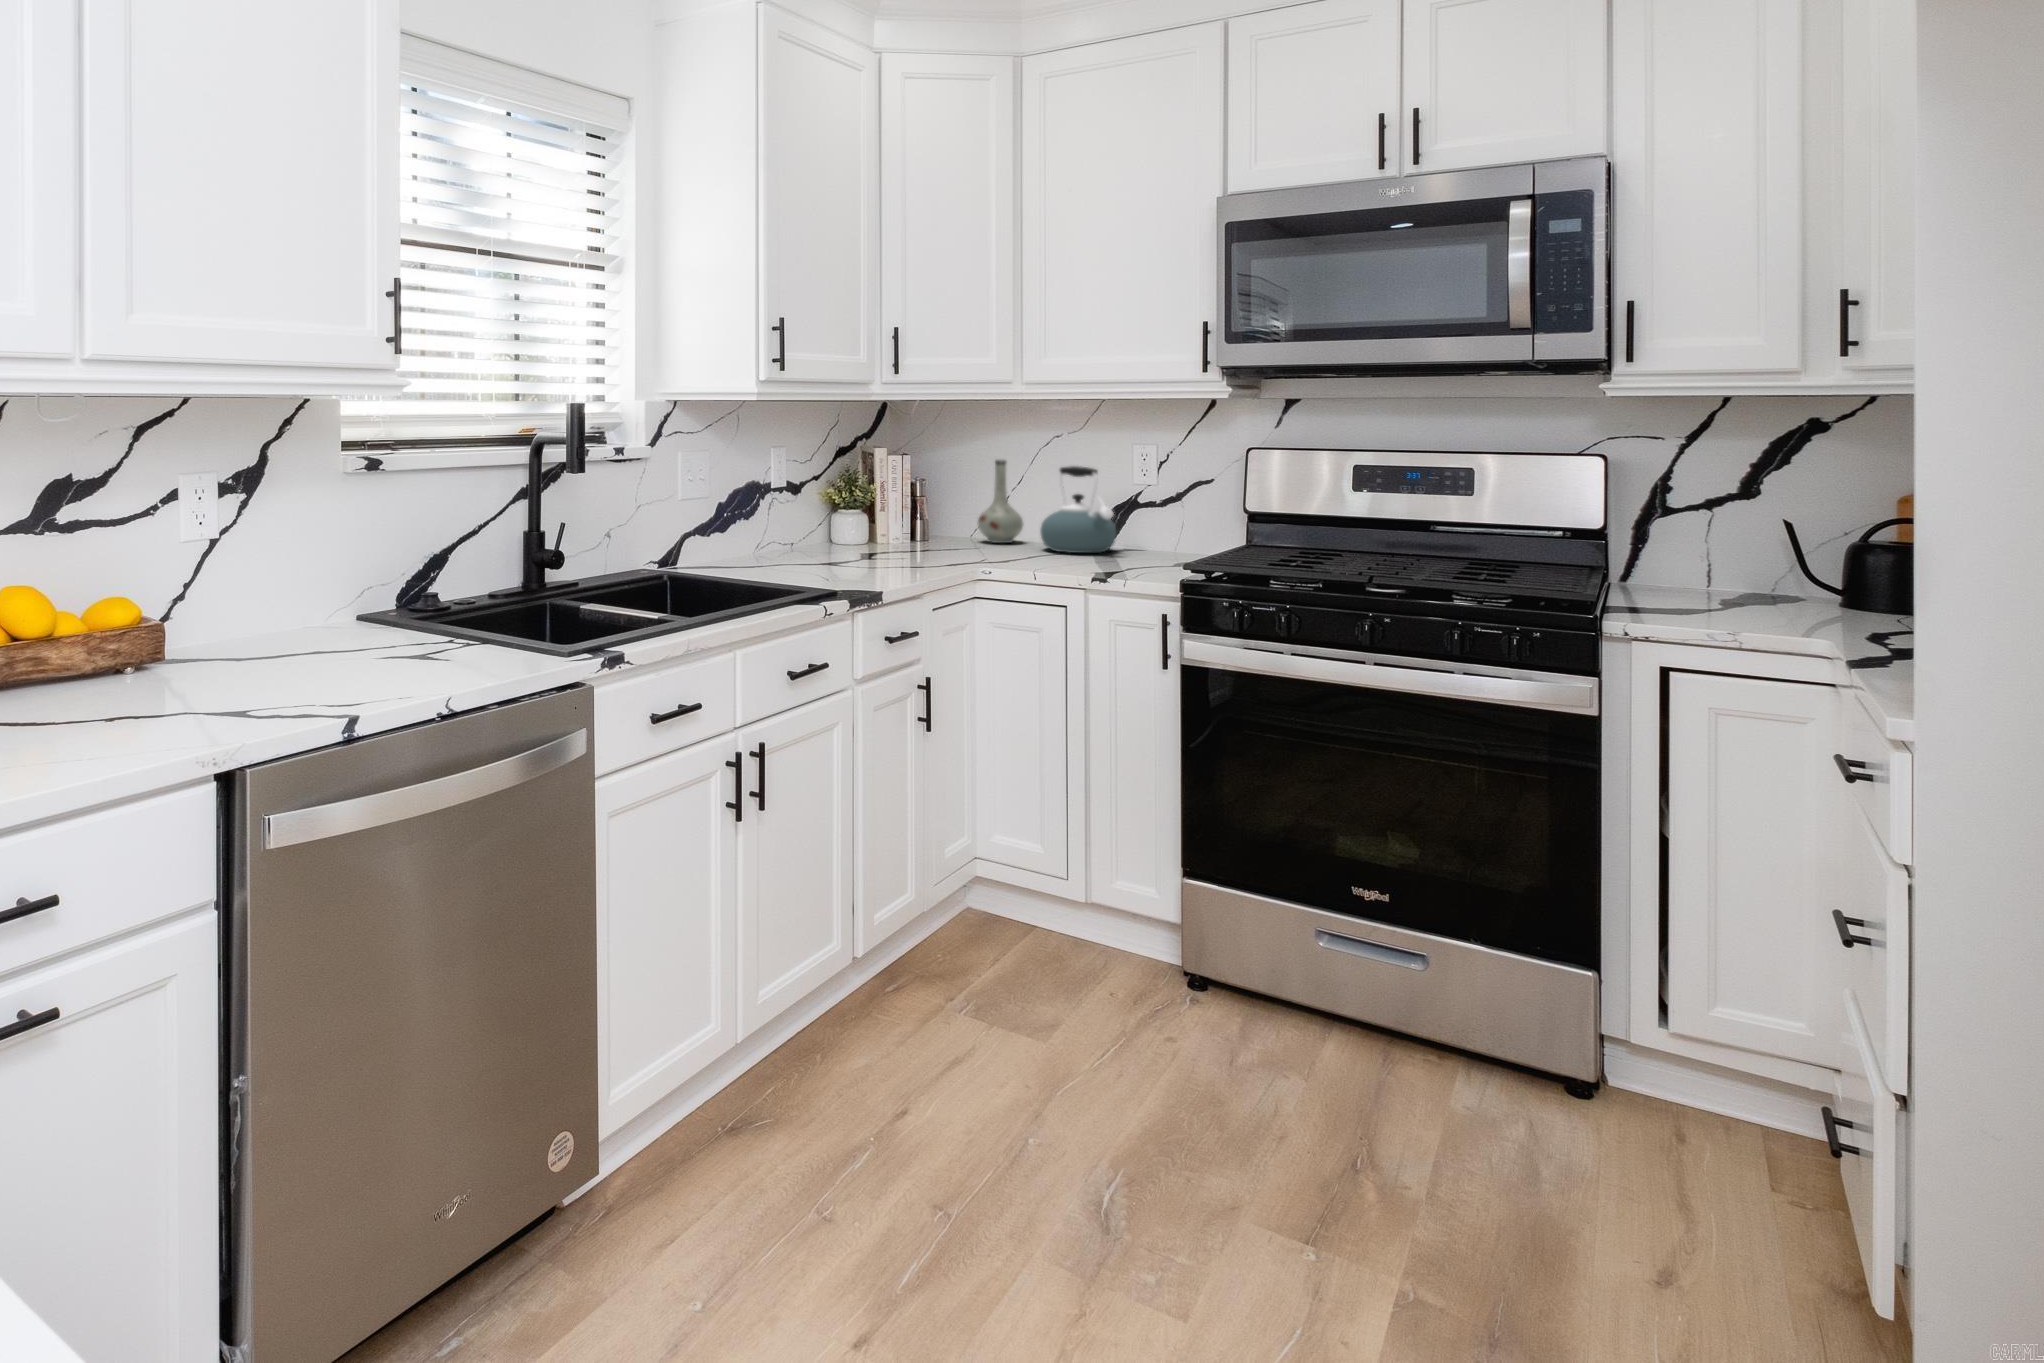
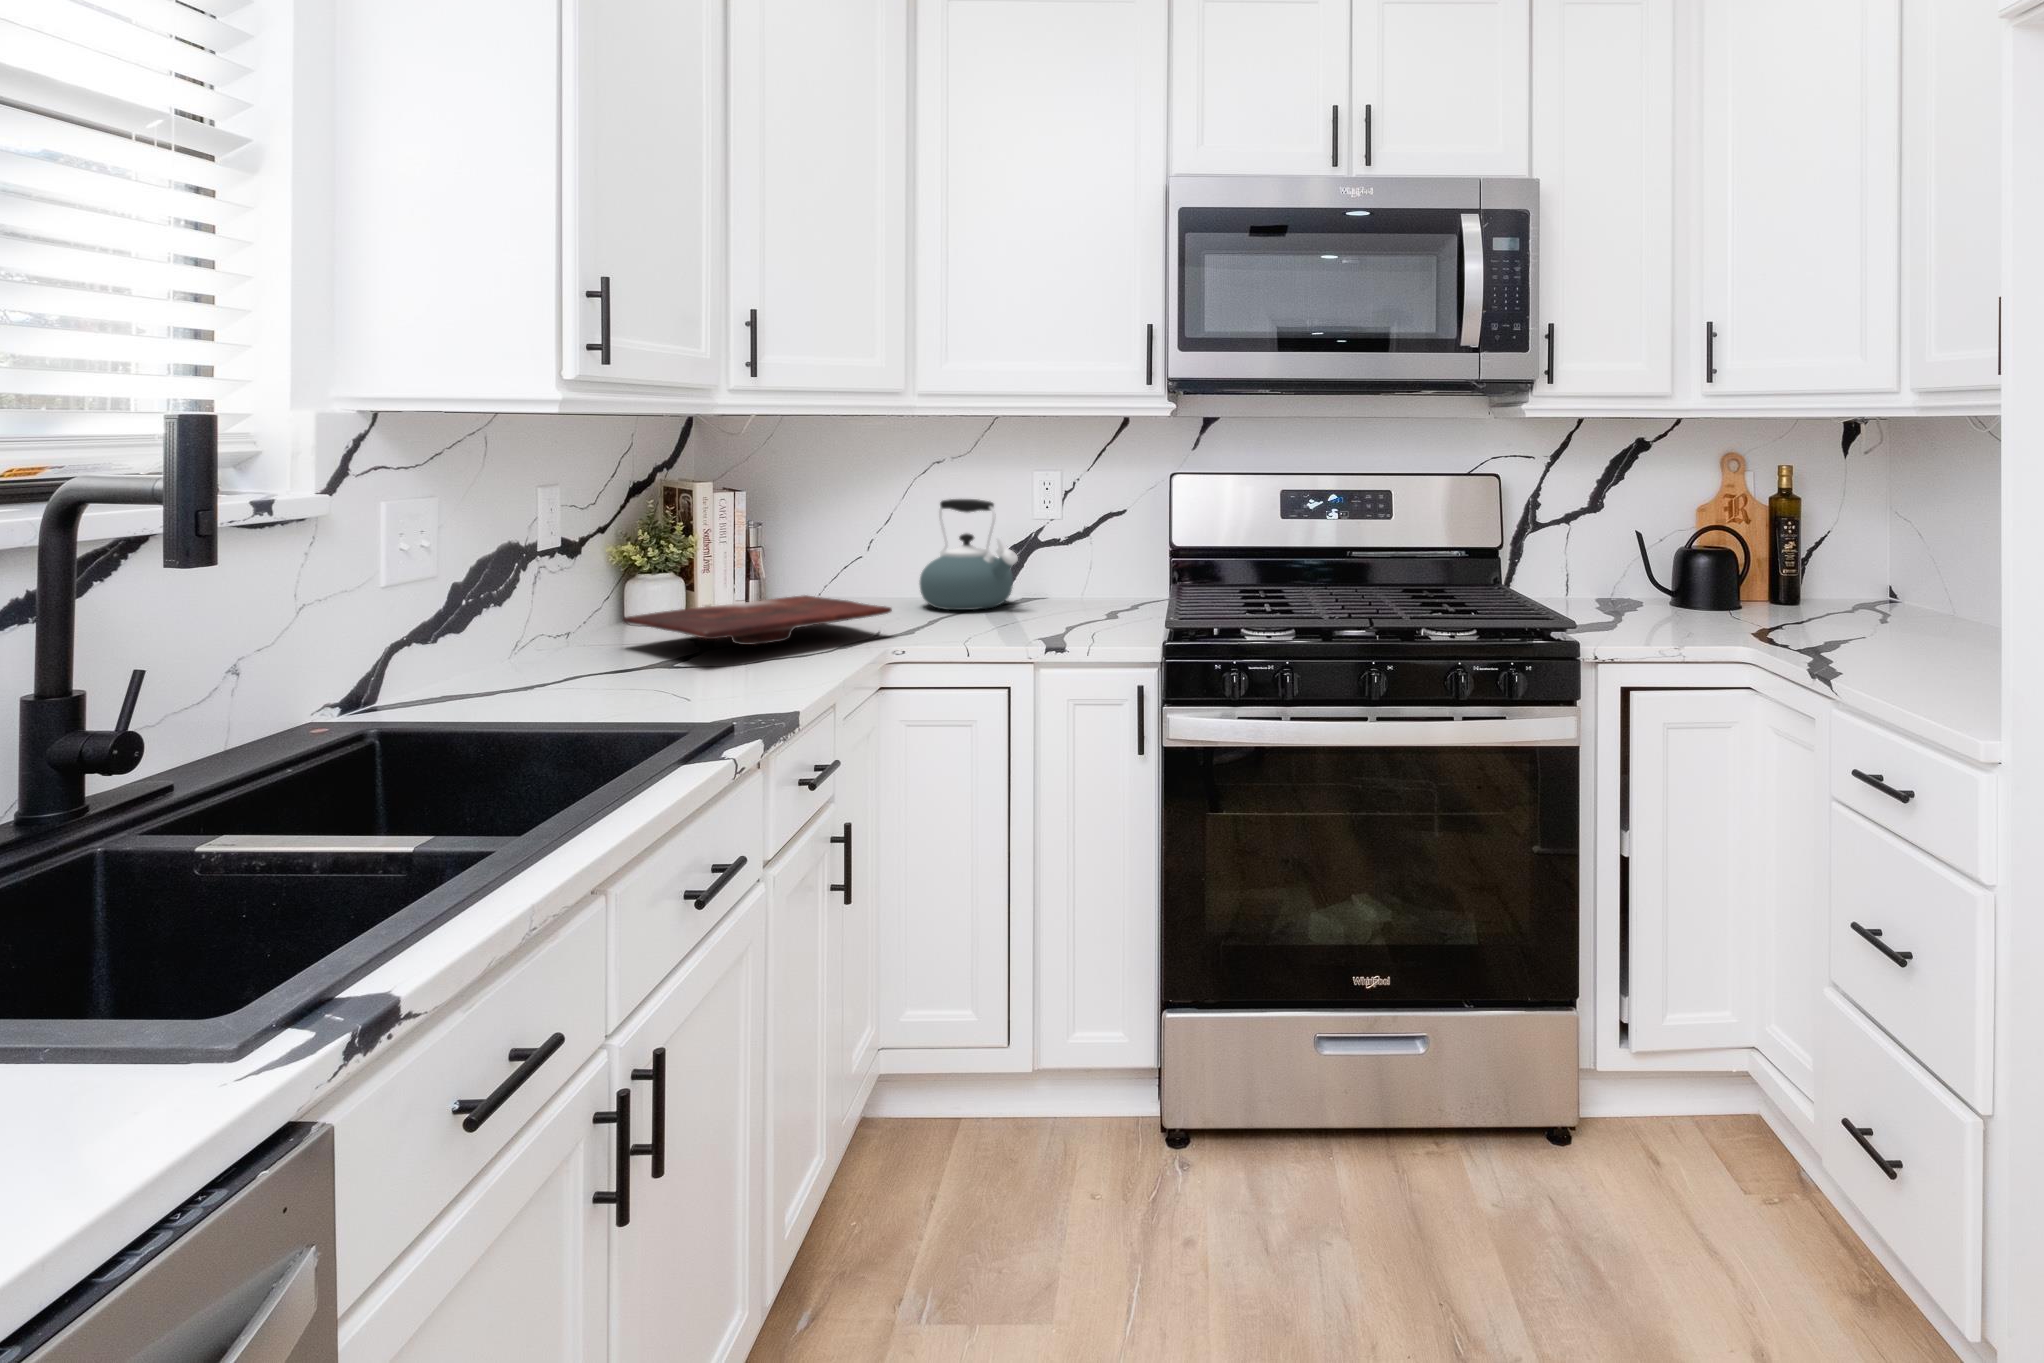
vase: present [978,460,1024,543] -> none [826,492,887,602]
cutting board: none [823,532,997,560] -> present [623,595,892,645]

